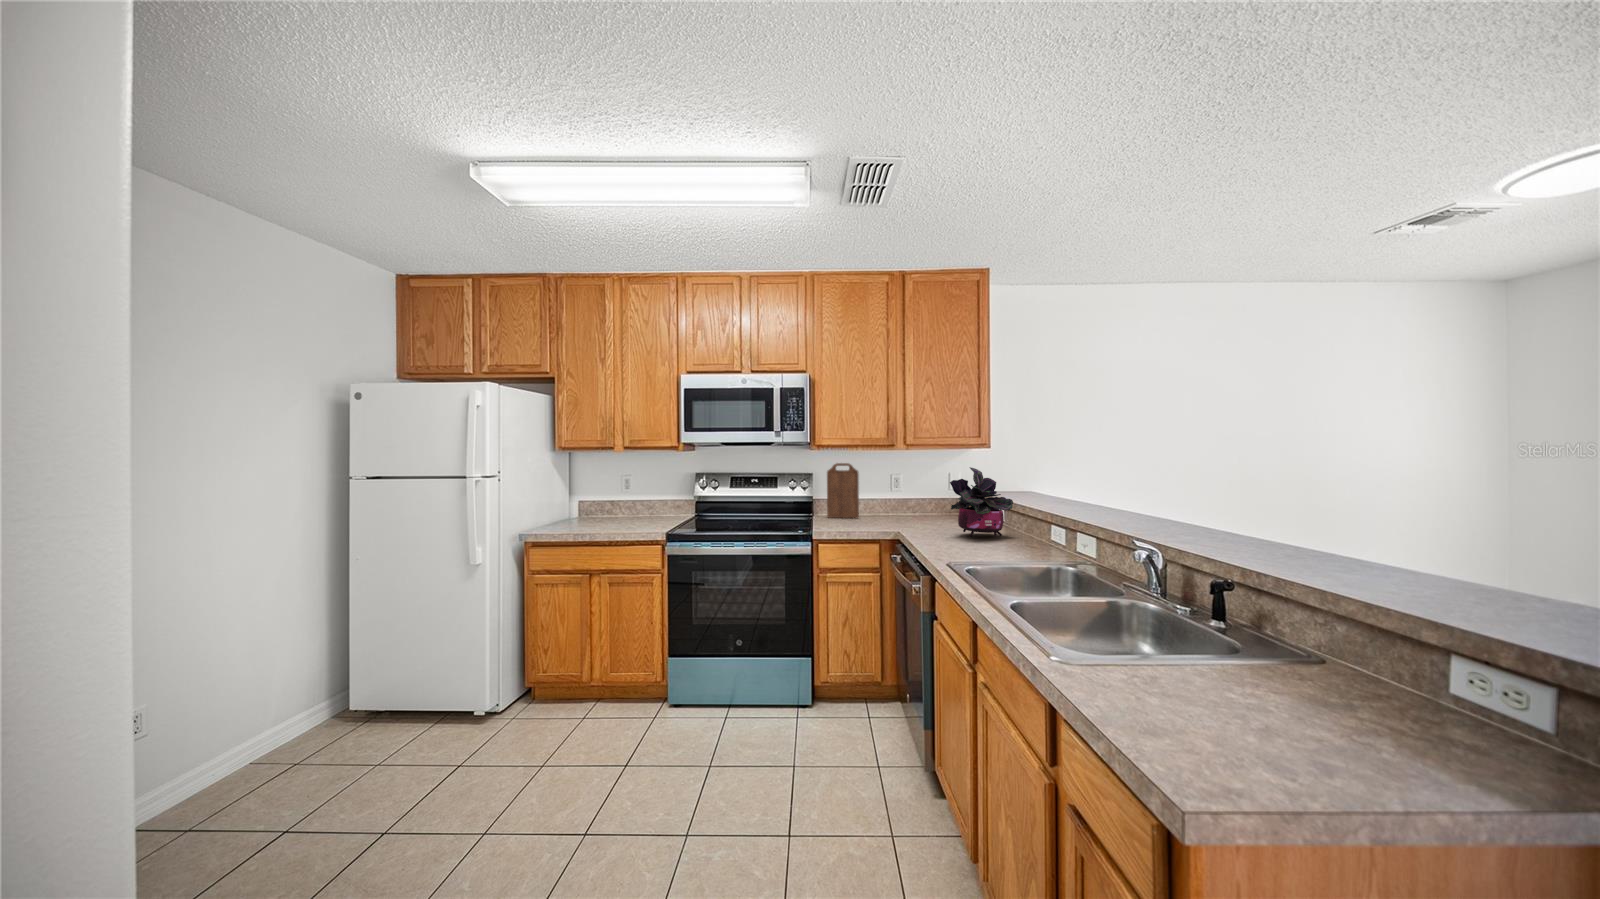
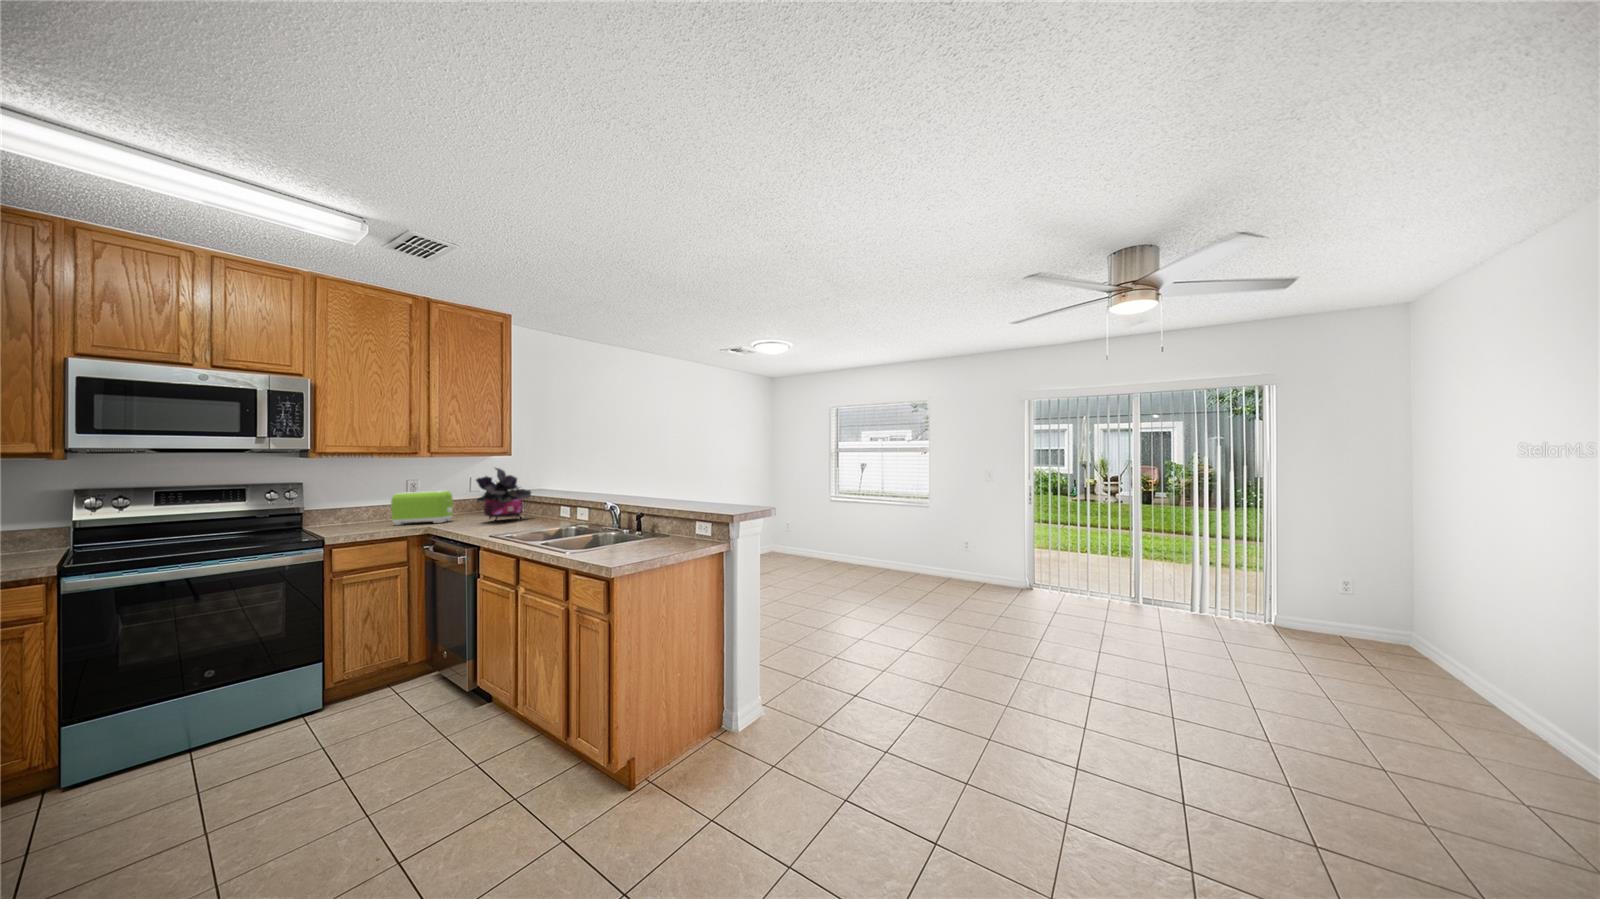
cutting board: present [827,463,859,518] -> none [334,471,377,526]
toaster: none [870,489,926,528] -> present [391,490,453,525]

